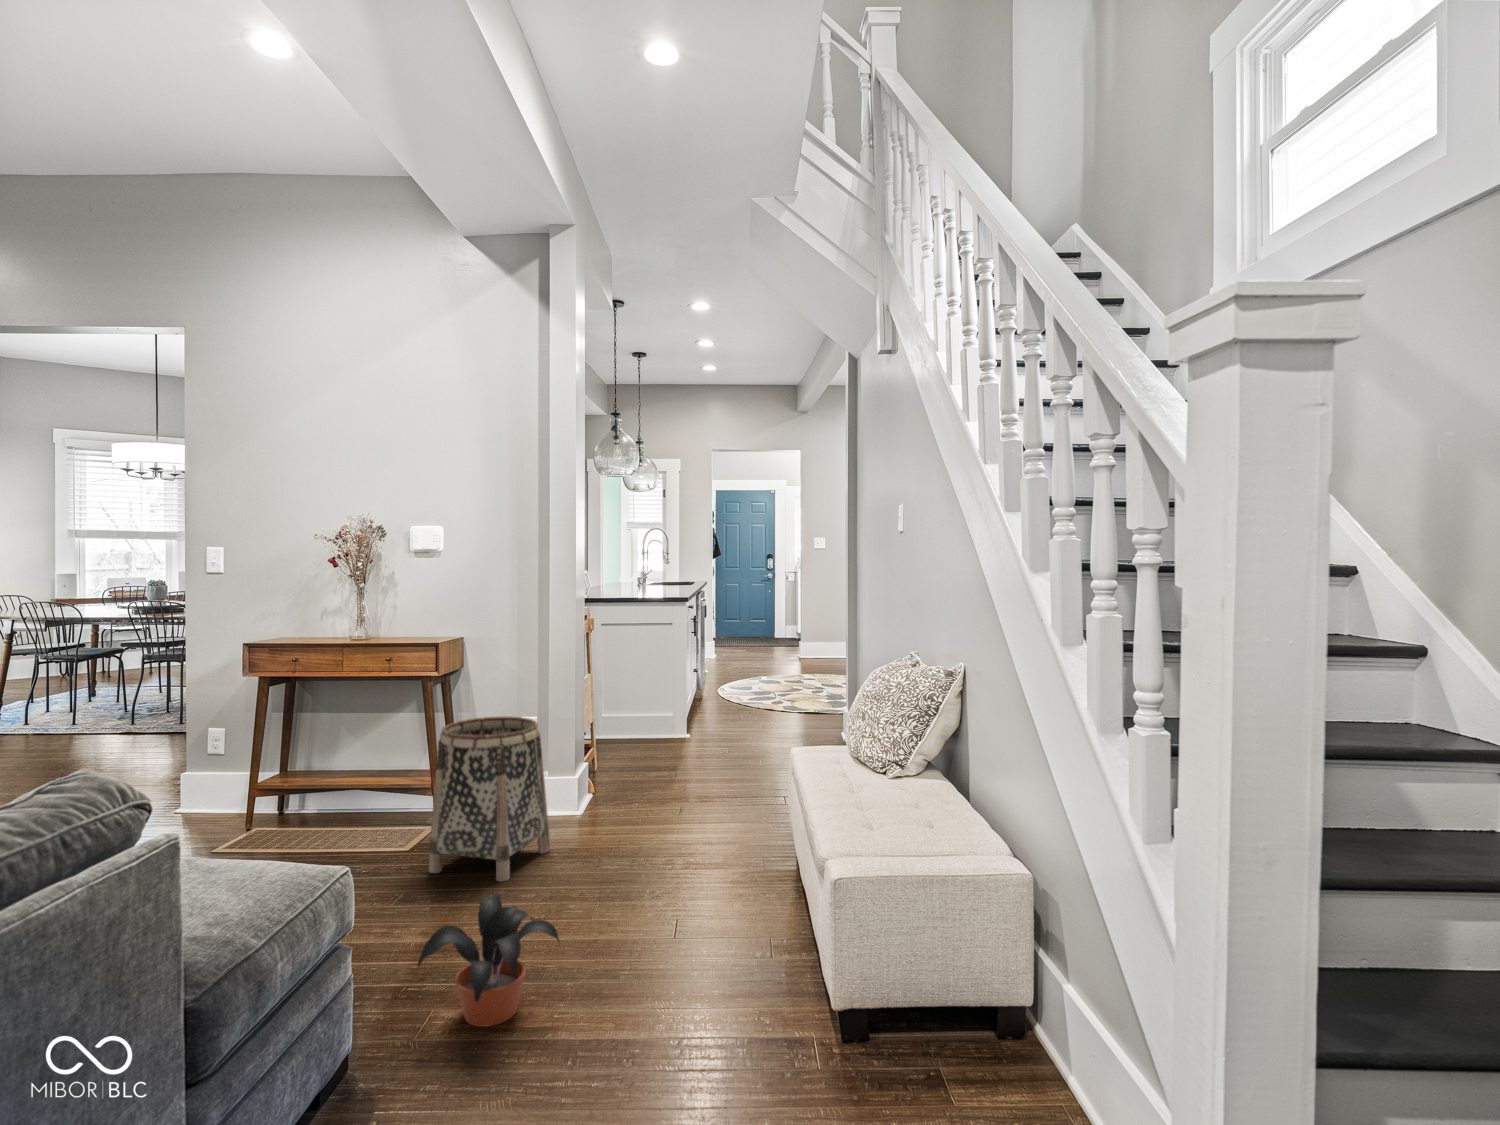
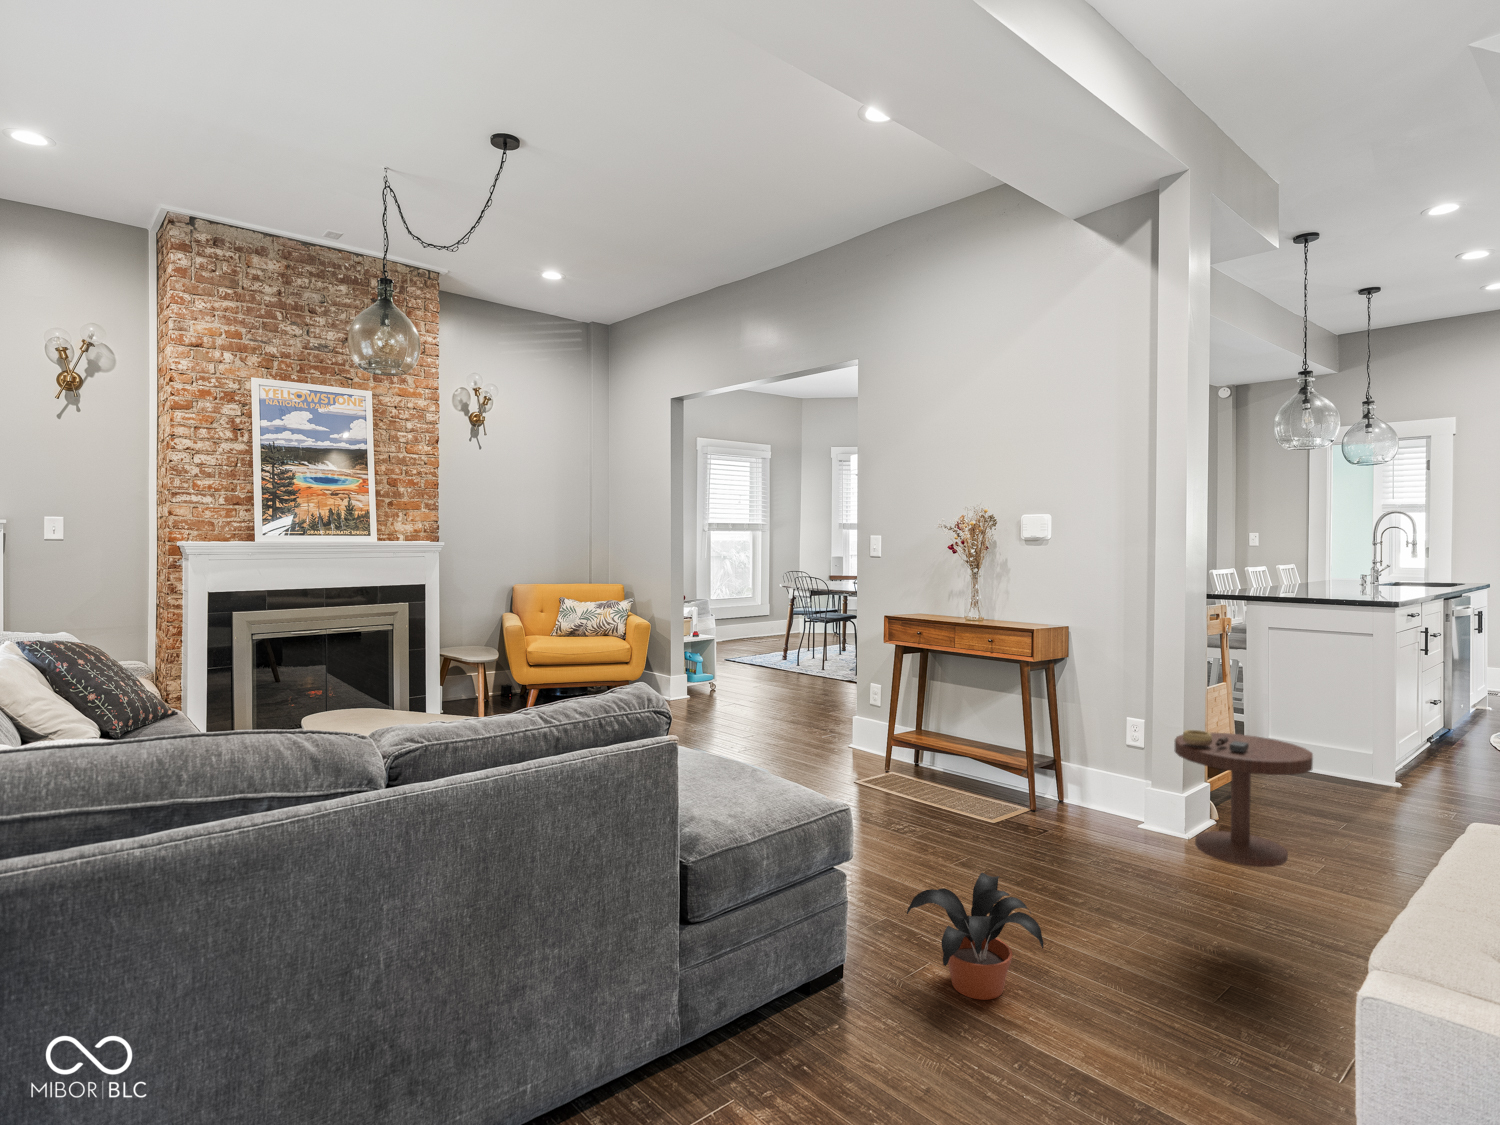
side table: none [619,714,717,896] -> present [1174,730,1313,867]
basket: present [429,716,550,881] -> none [998,707,1126,876]

